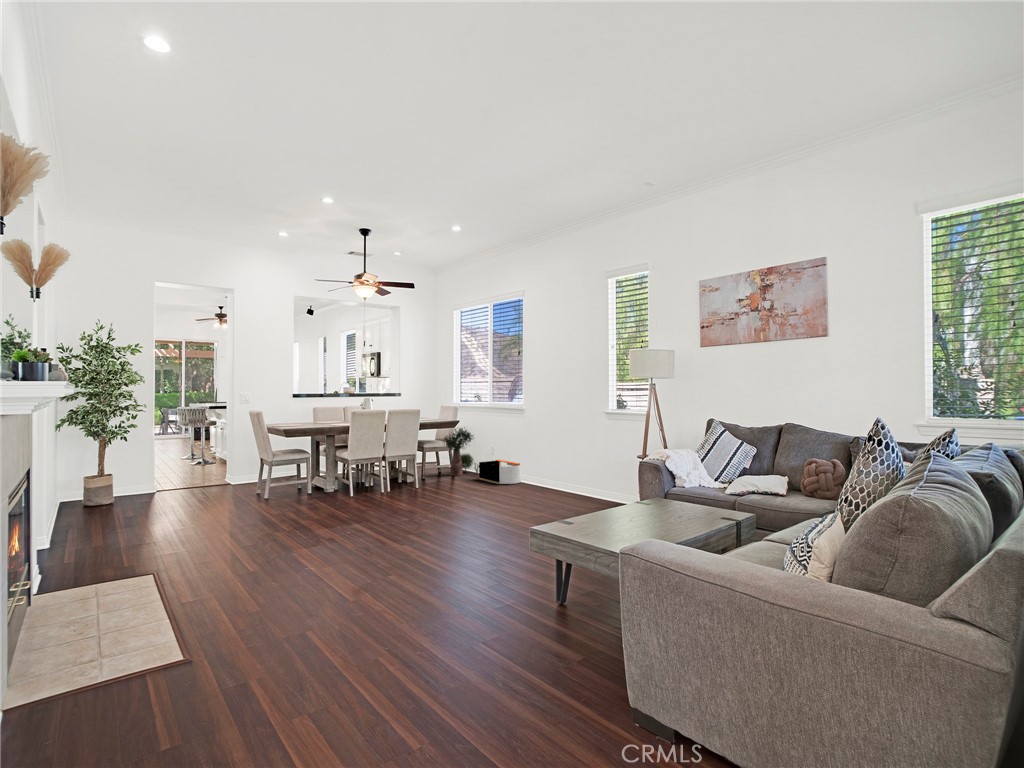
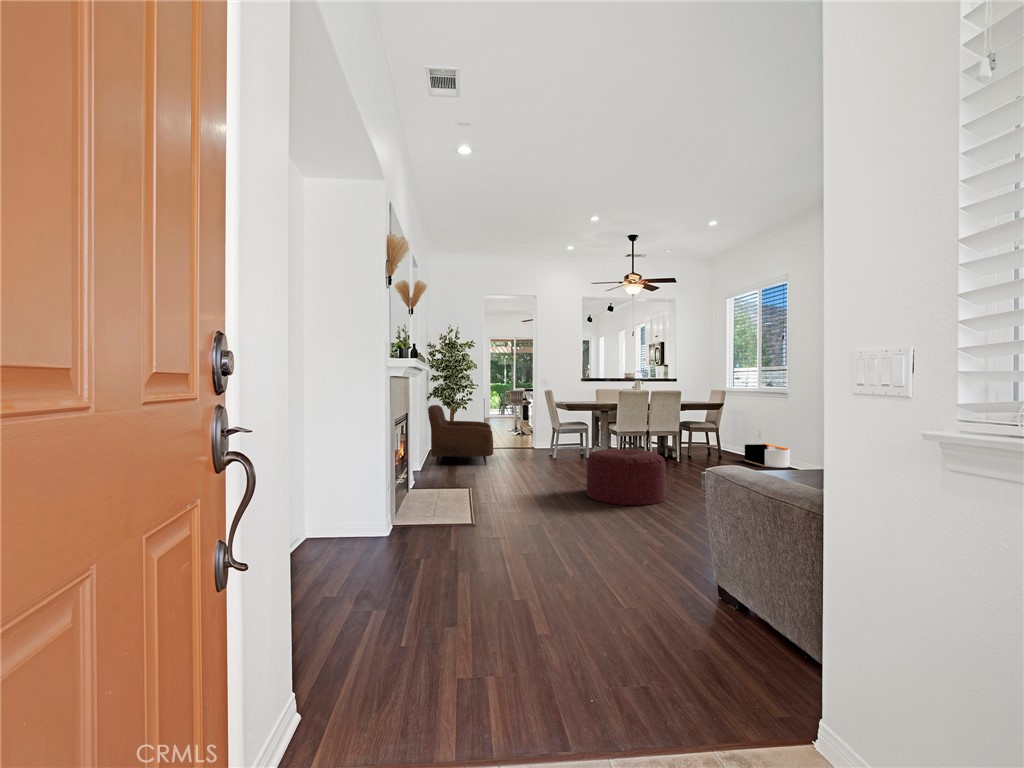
potted plant: present [444,428,479,476] -> none [709,411,747,457]
armchair: none [61,438,177,528] -> present [428,405,493,465]
ottoman: none [325,483,419,554] -> present [587,449,666,505]

